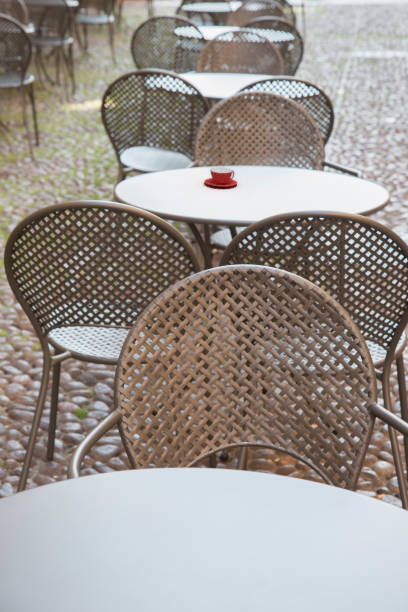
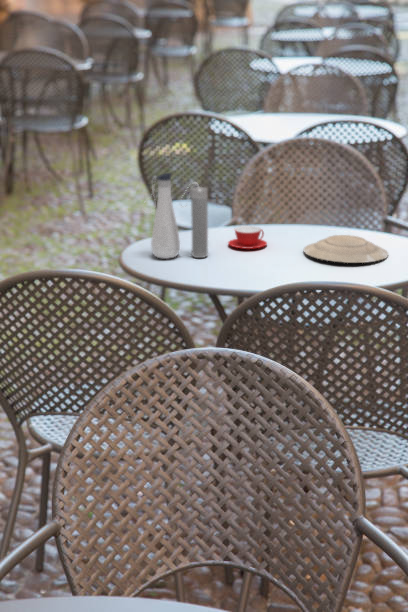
water bottle: none [134,119,192,194] -> present [144,173,208,259]
plate: none [270,176,341,199] -> present [304,235,388,263]

